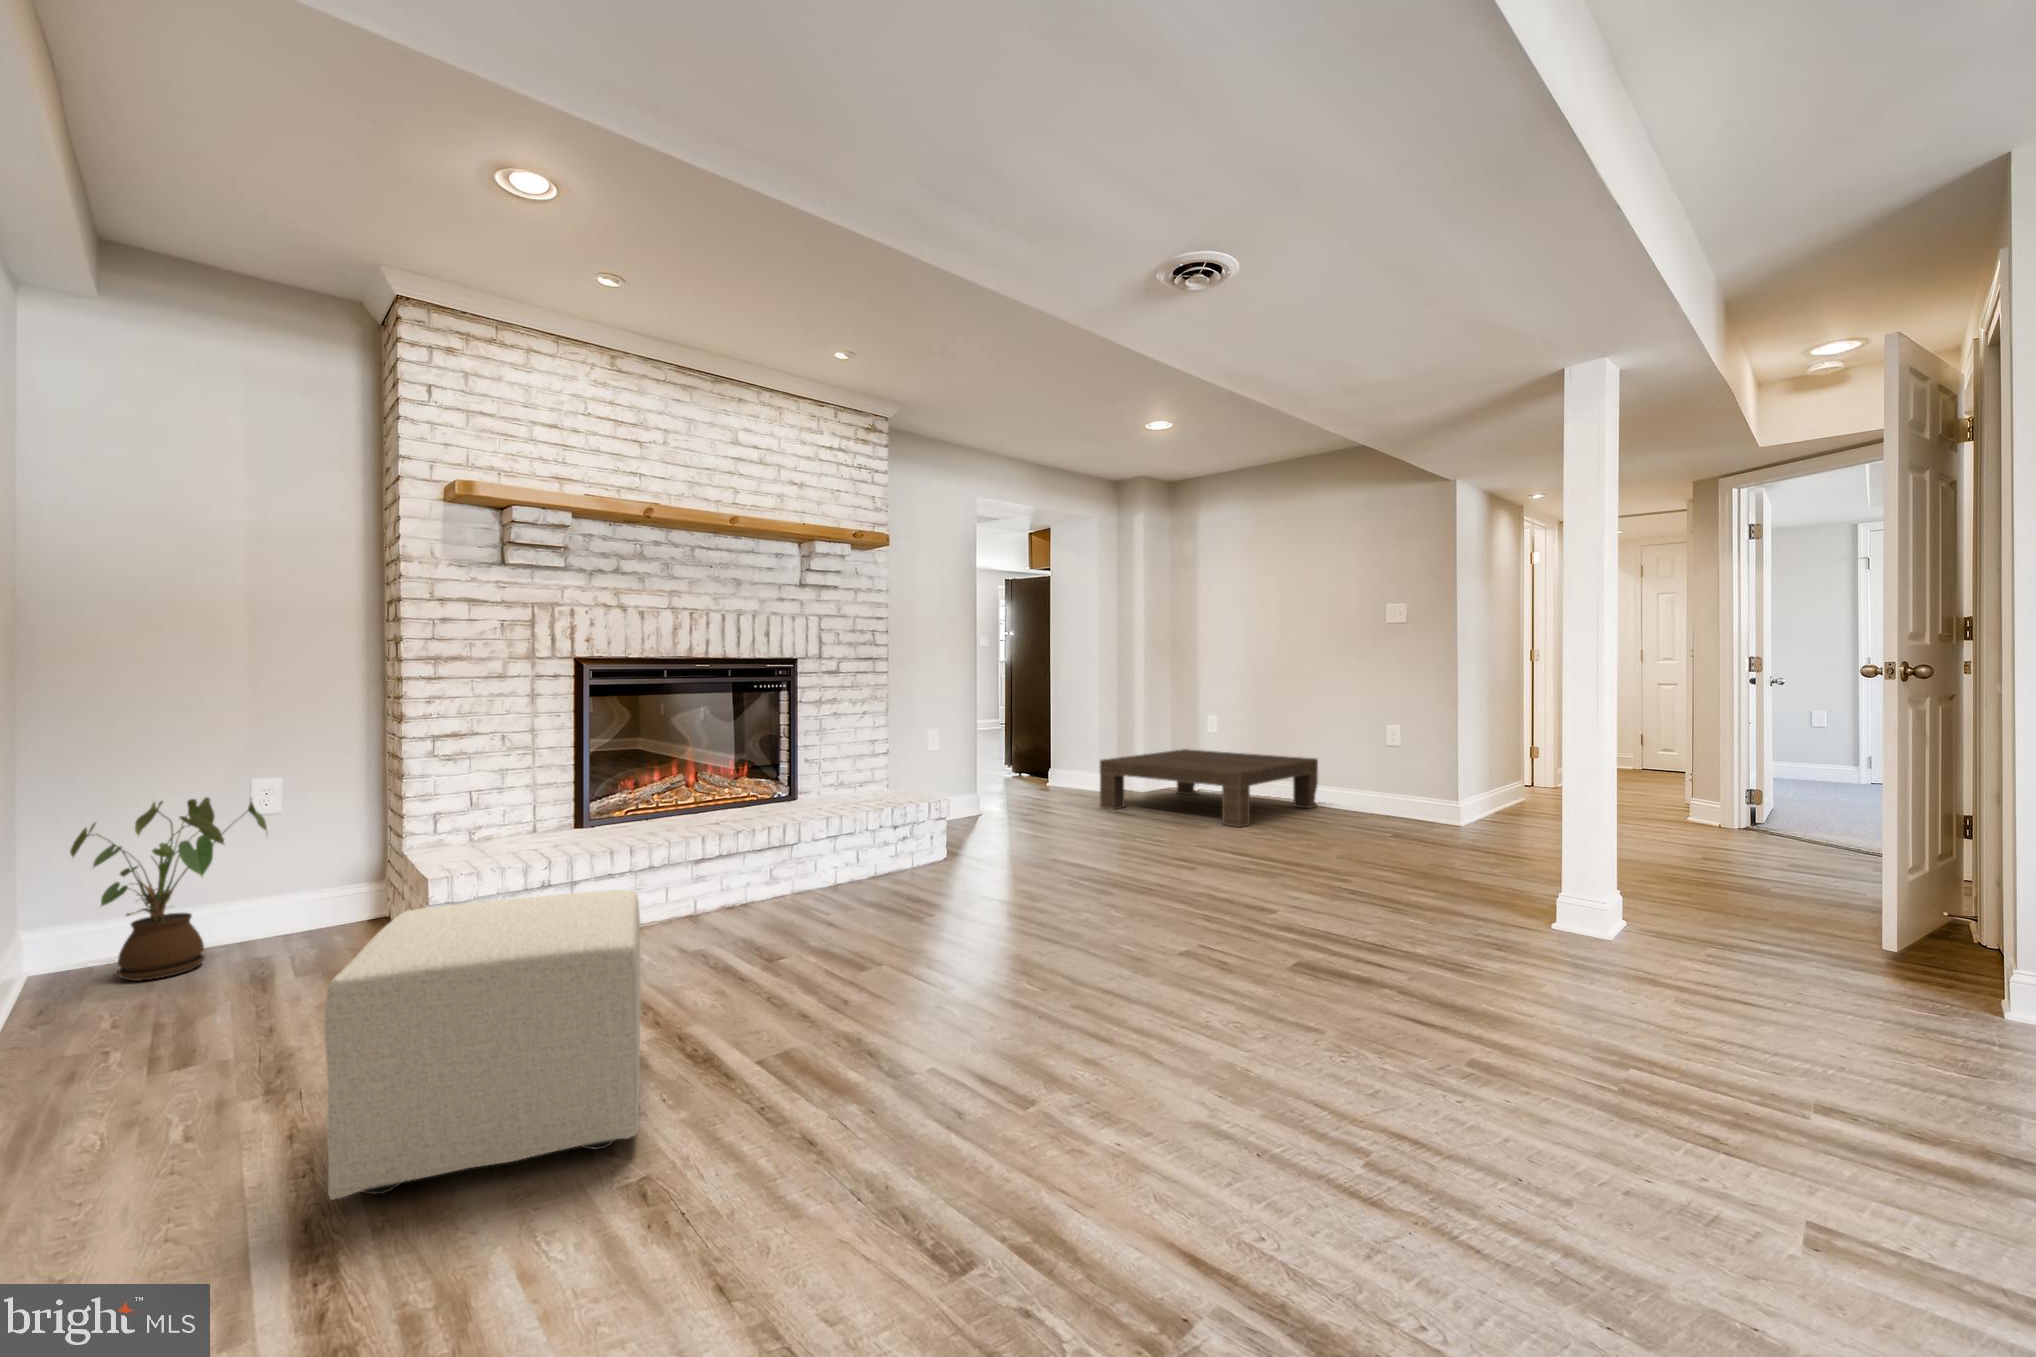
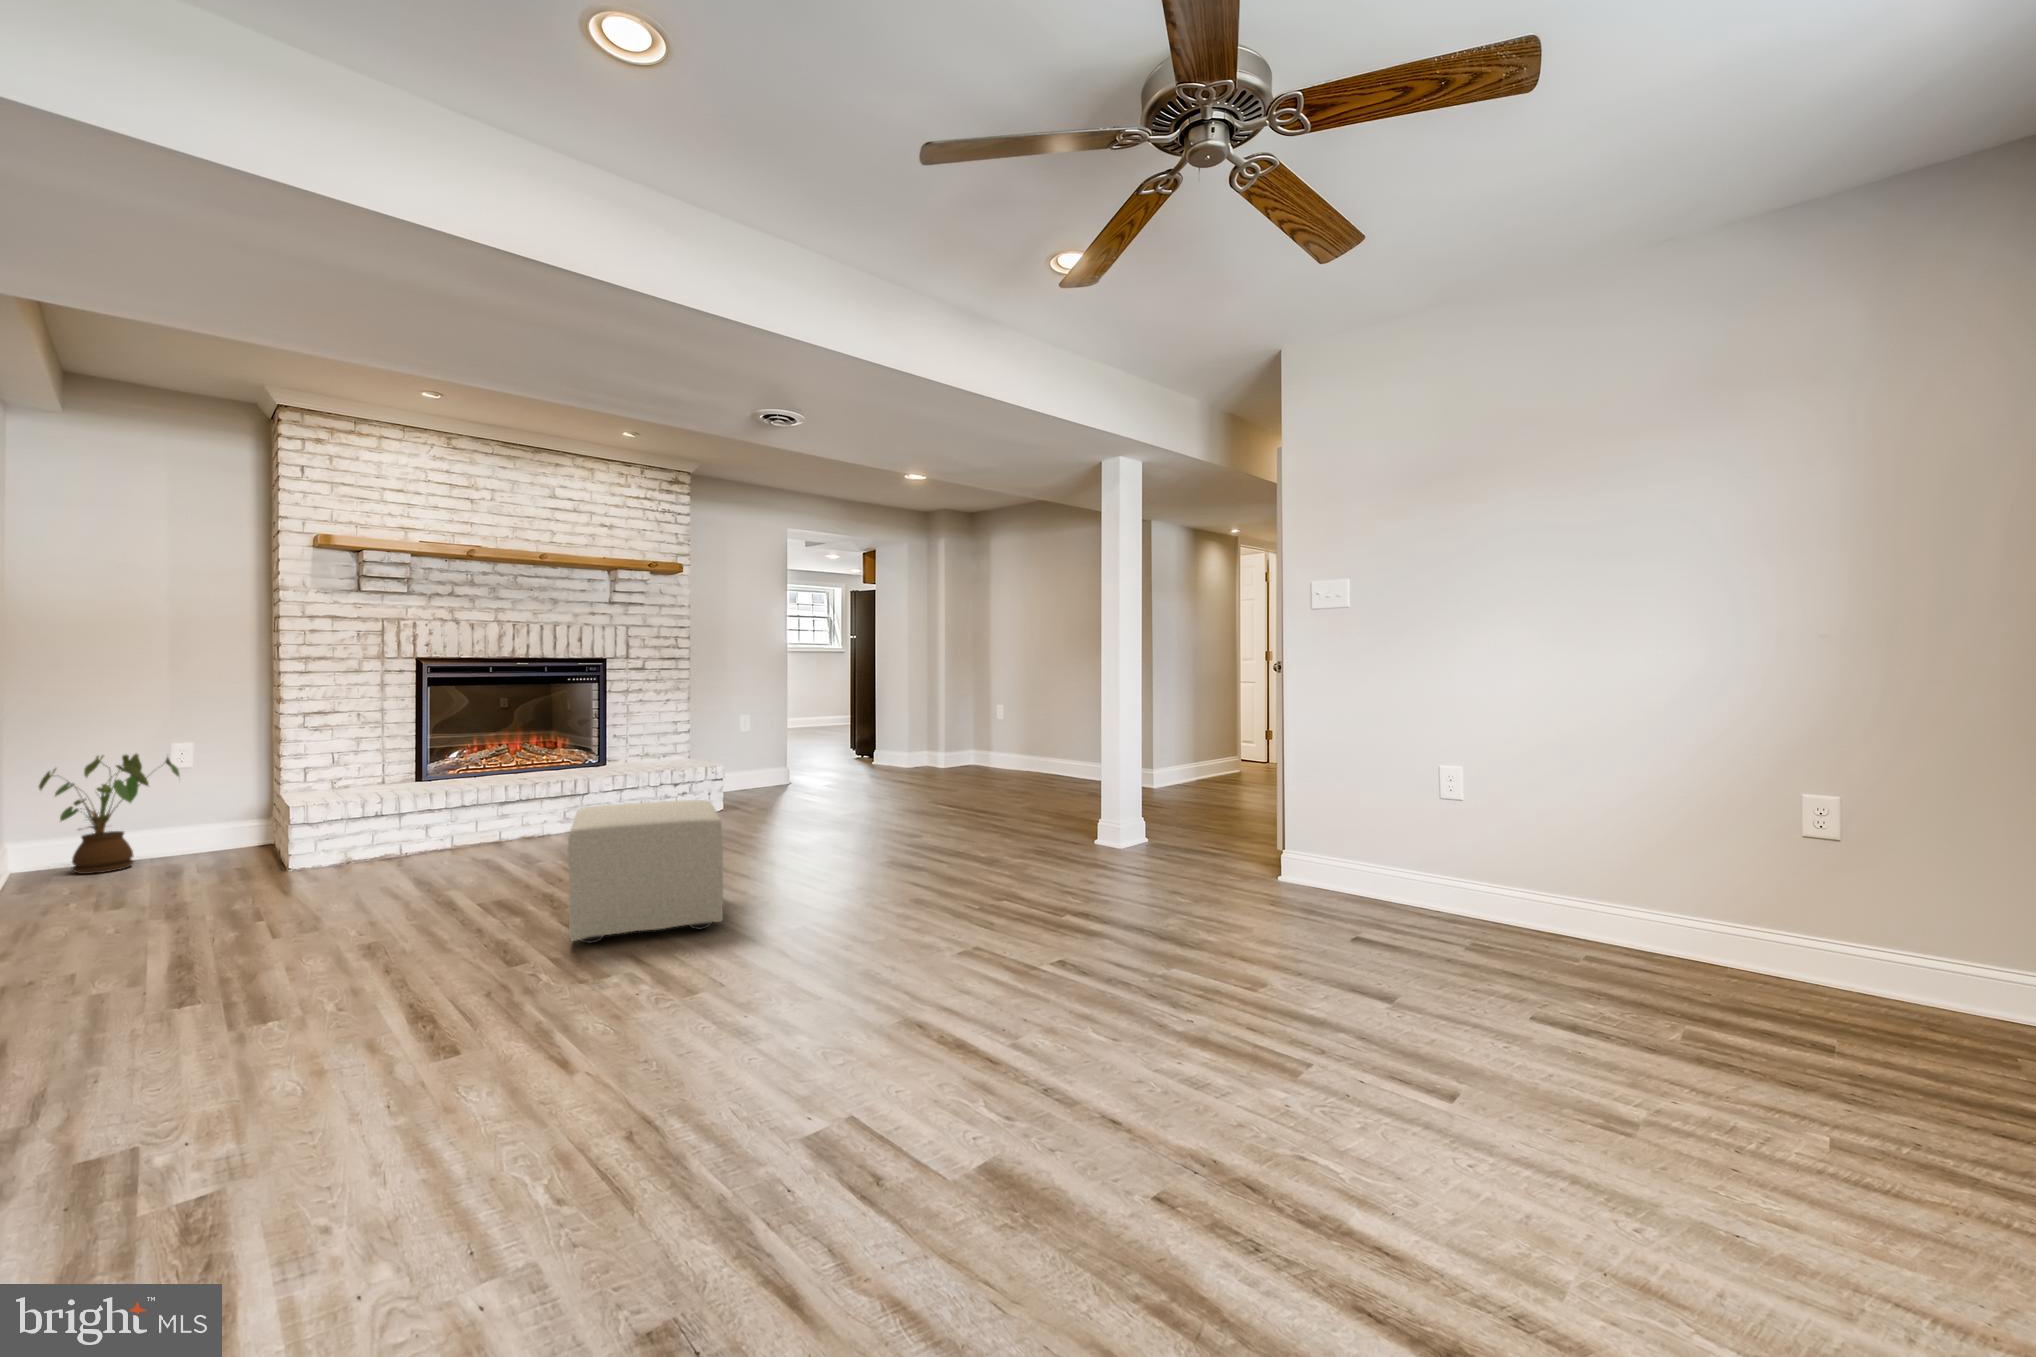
coffee table: present [1100,749,1318,827] -> none [891,732,1065,790]
ottoman: present [324,890,641,1200] -> present [567,800,723,943]

